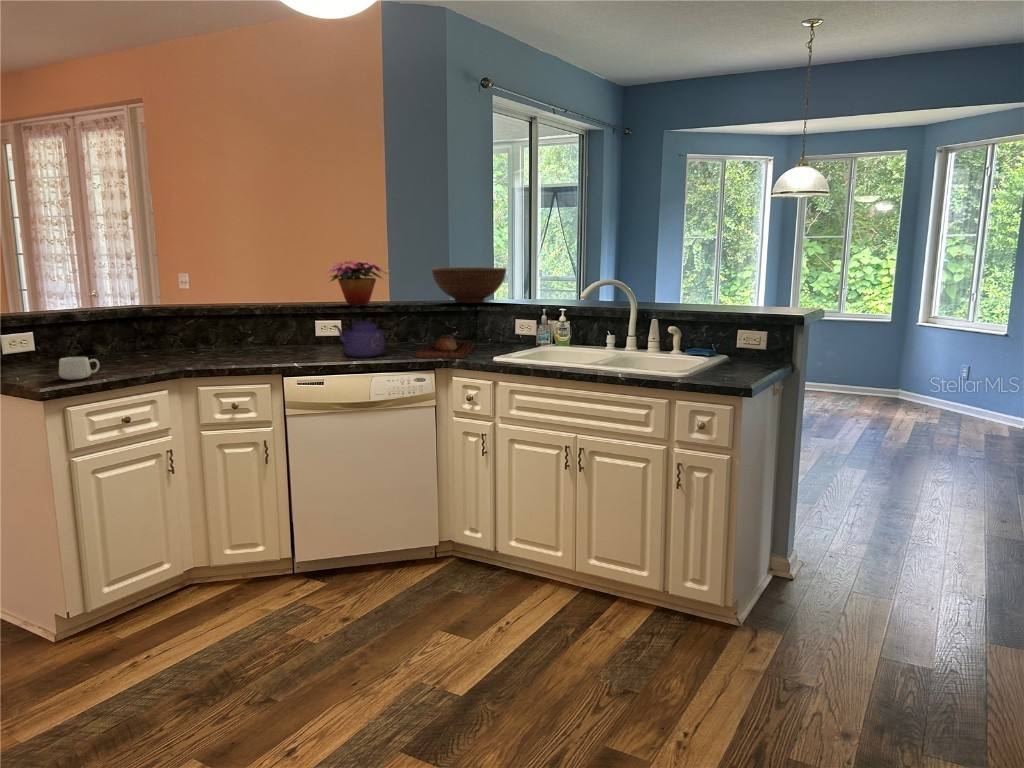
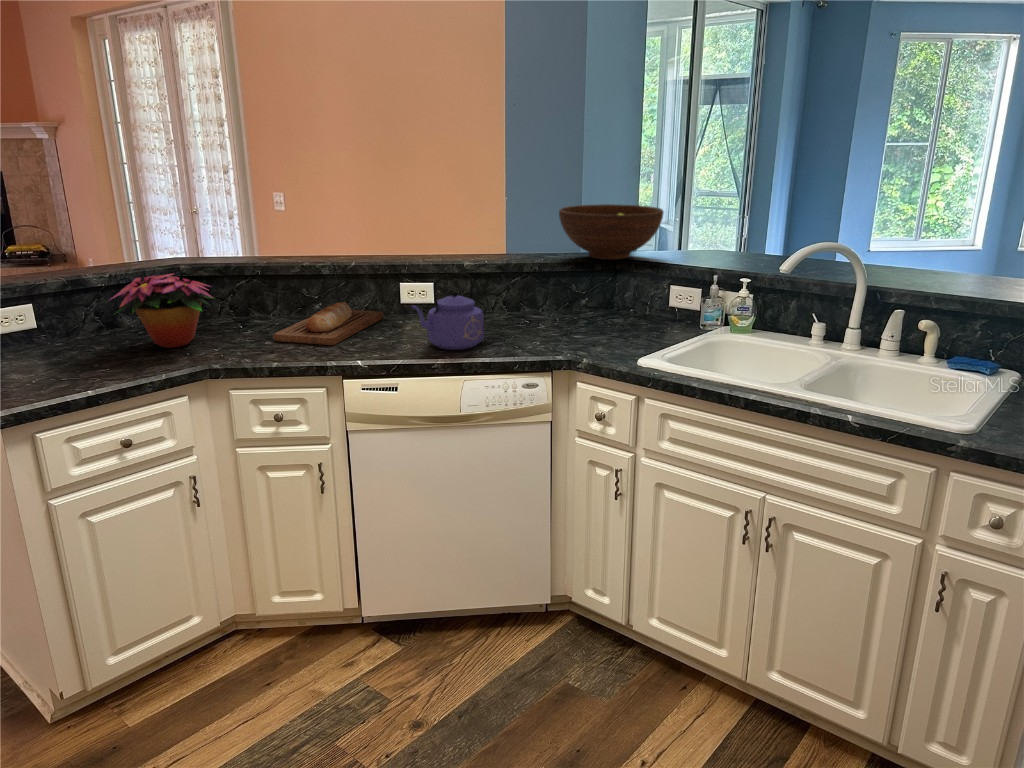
flower arrangement: present [328,260,386,306] -> present [111,274,213,348]
bread loaf: present [415,334,475,358] -> present [273,302,383,345]
mug: present [59,357,99,380] -> none [26,359,84,394]

